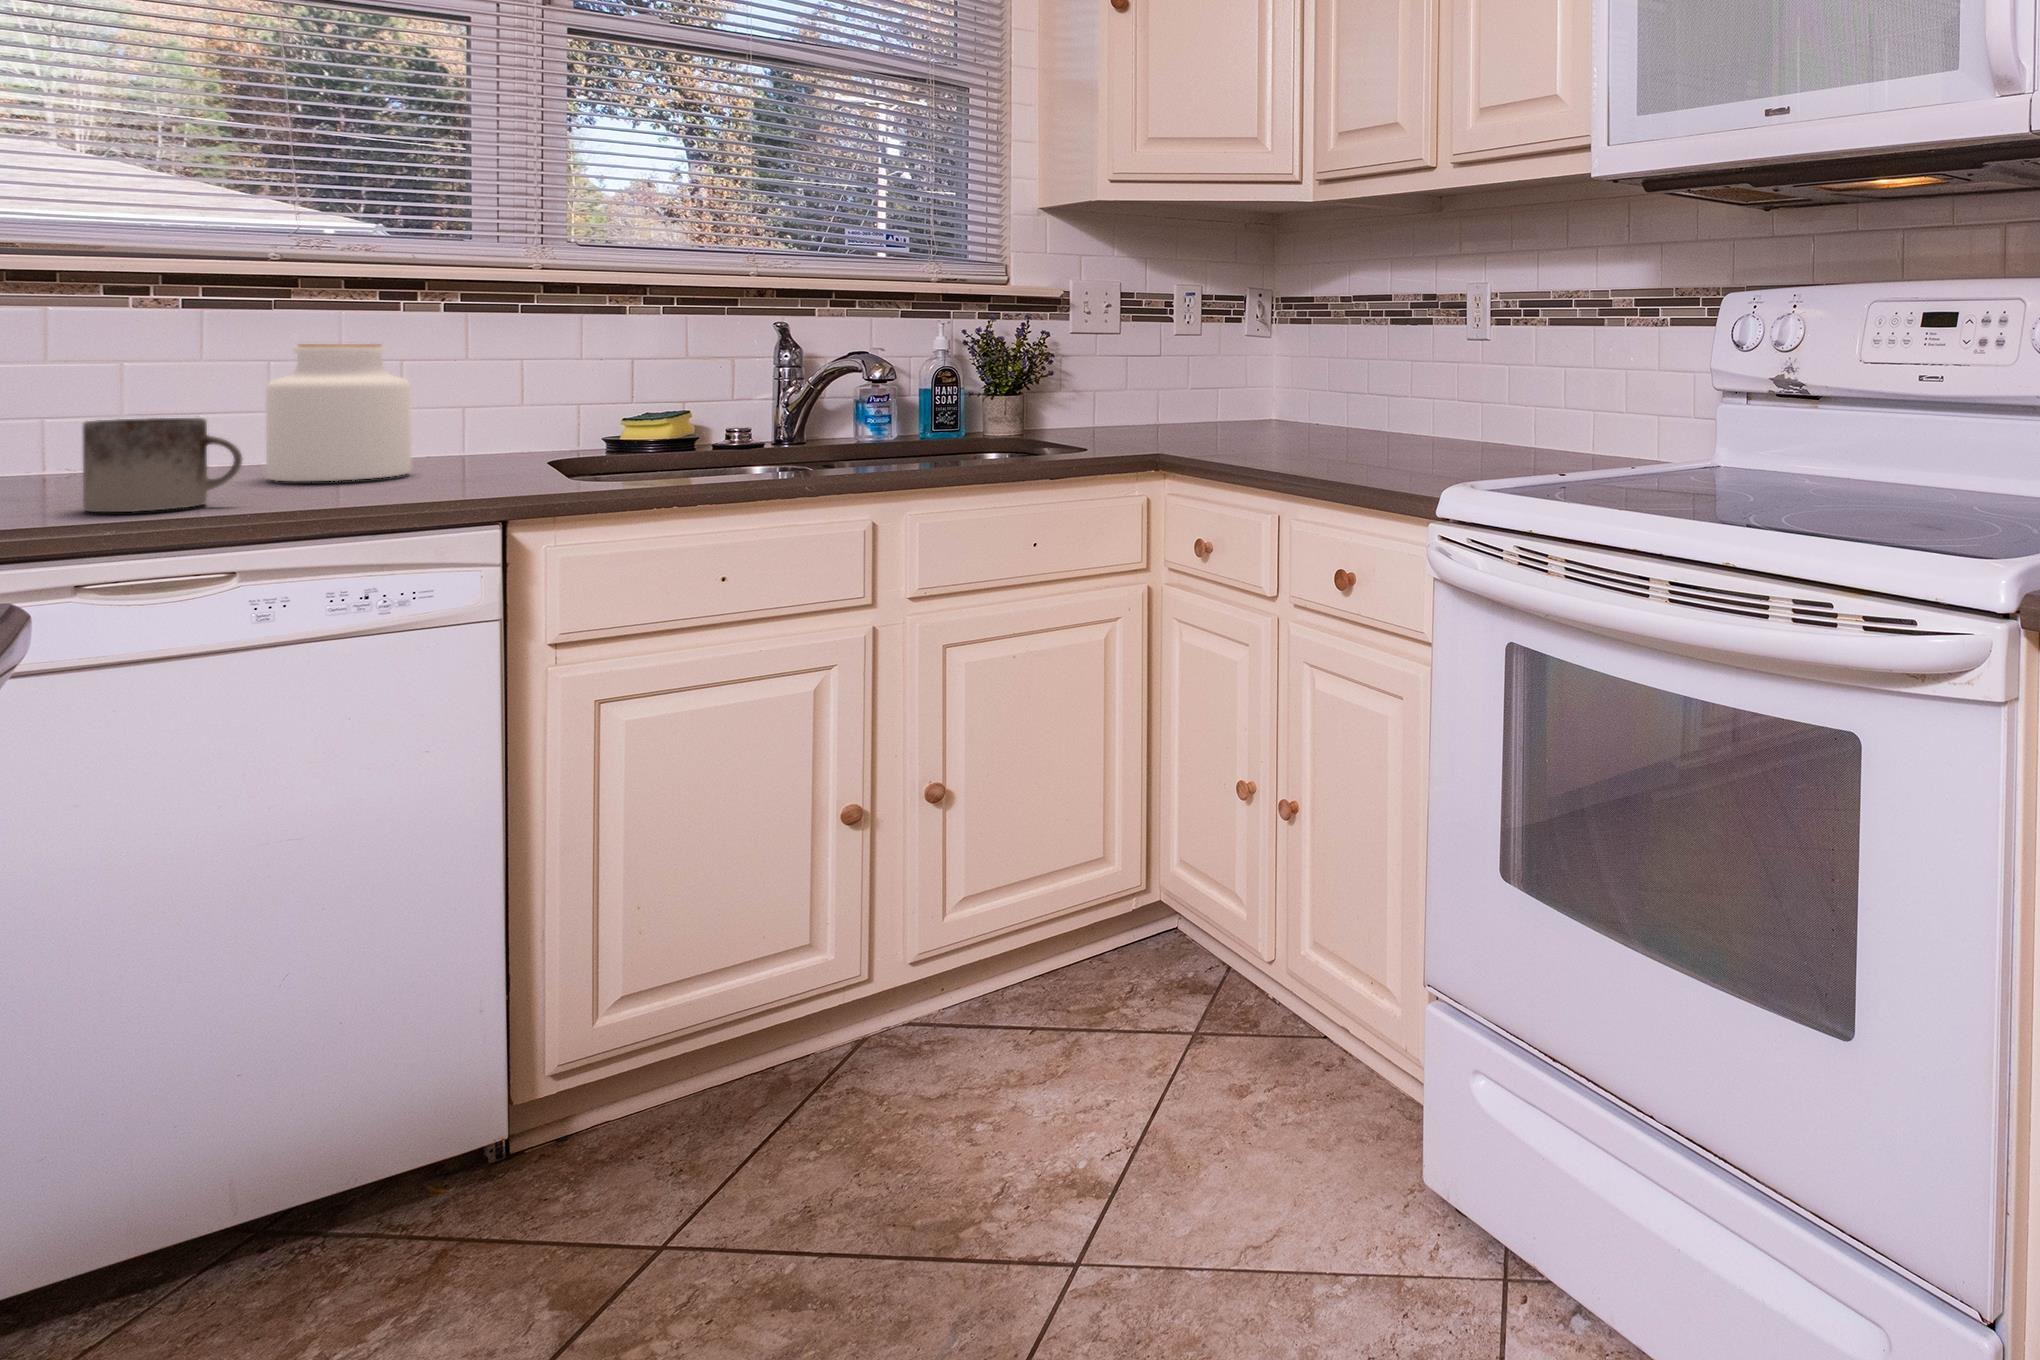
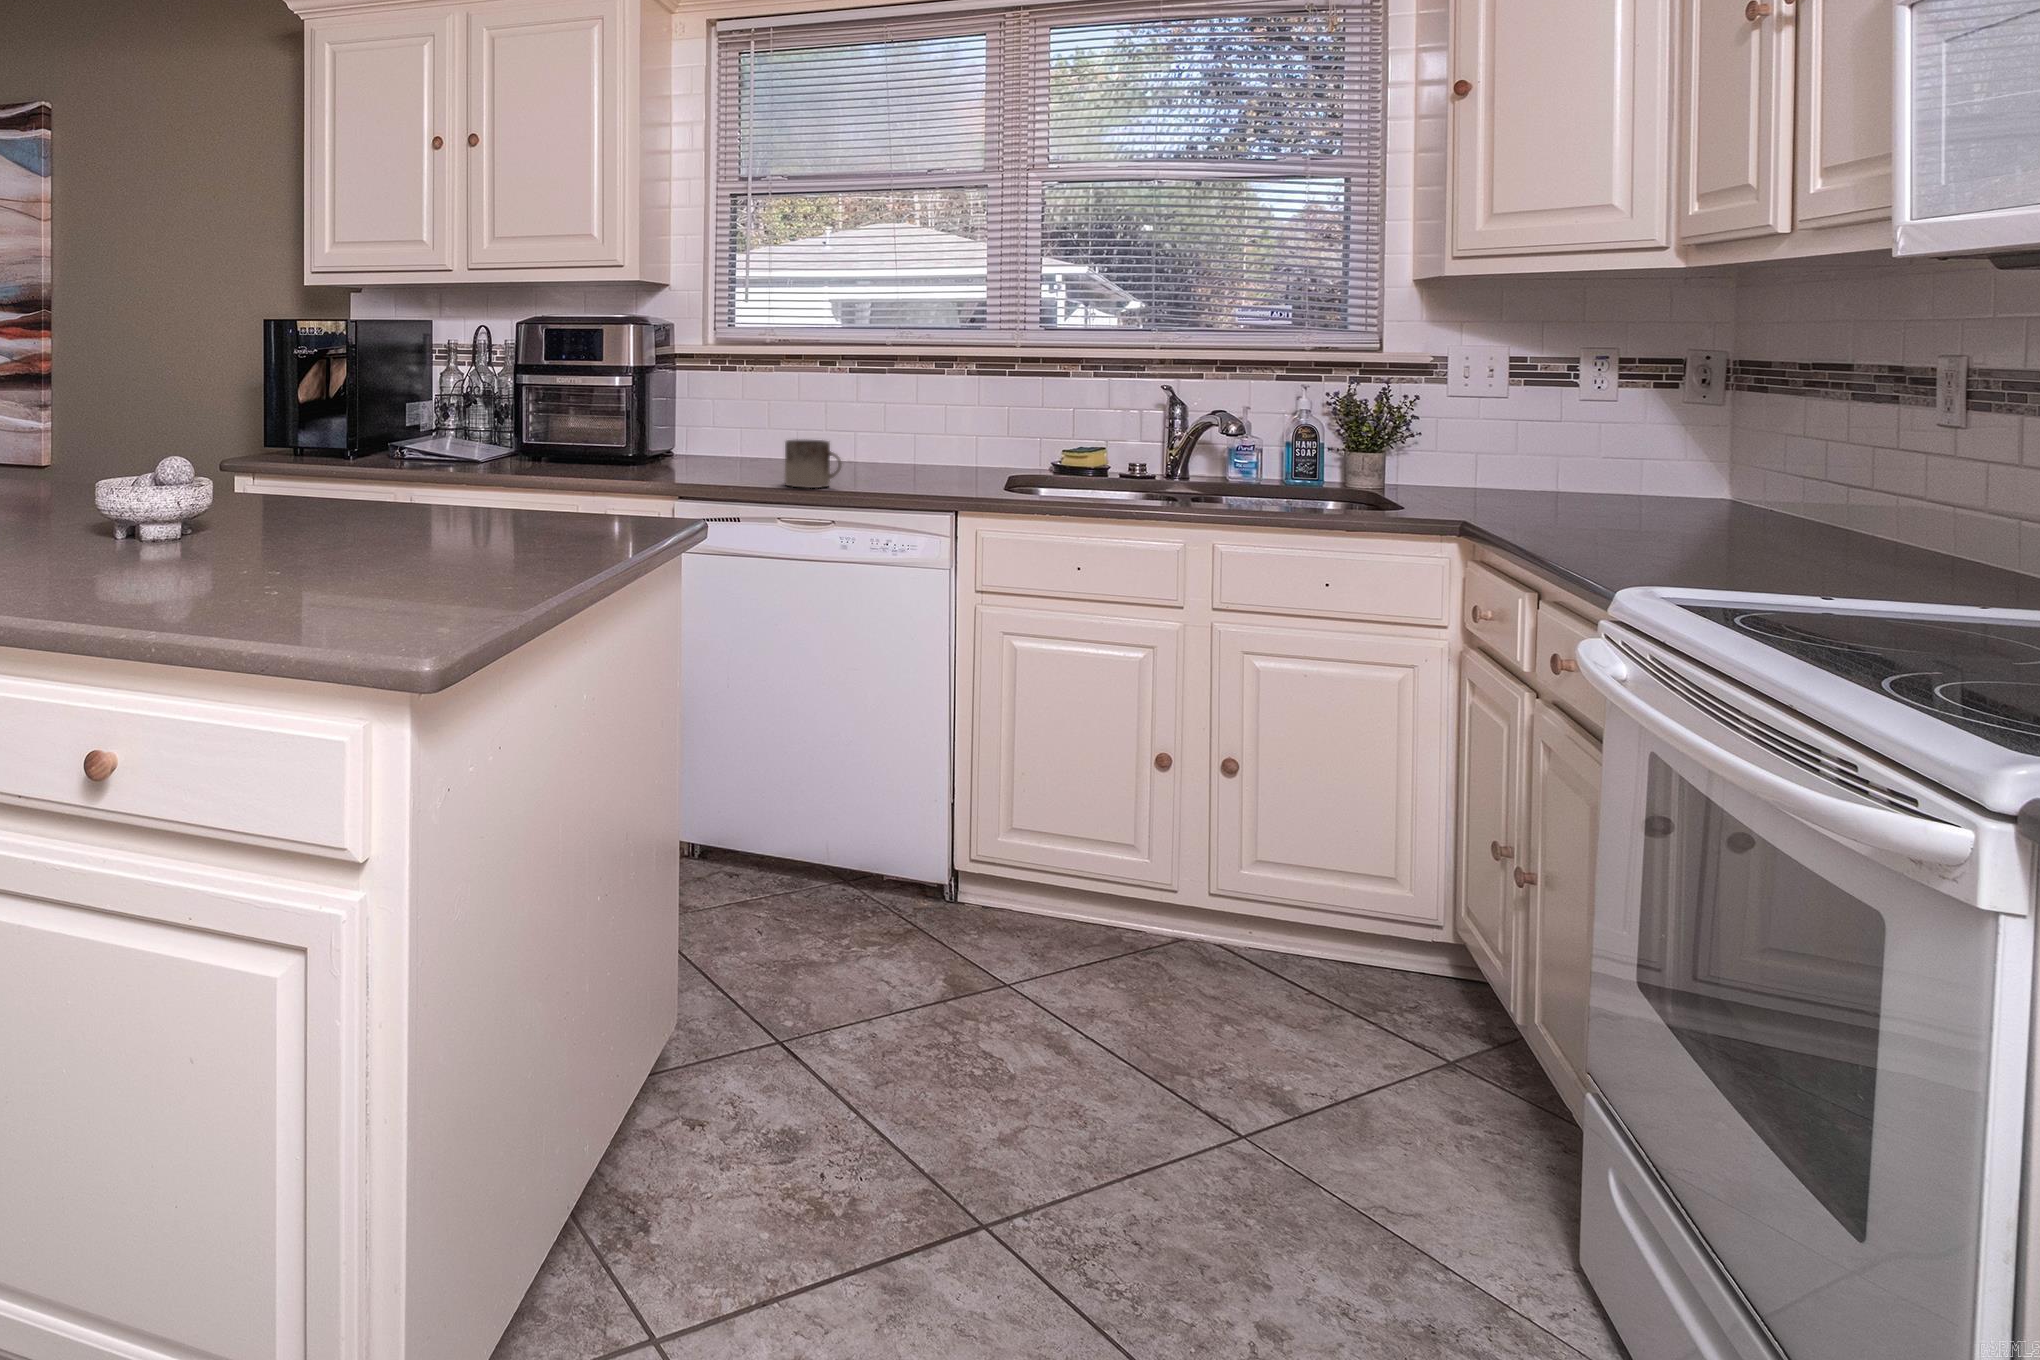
jar: present [266,344,412,482] -> none [865,400,930,479]

